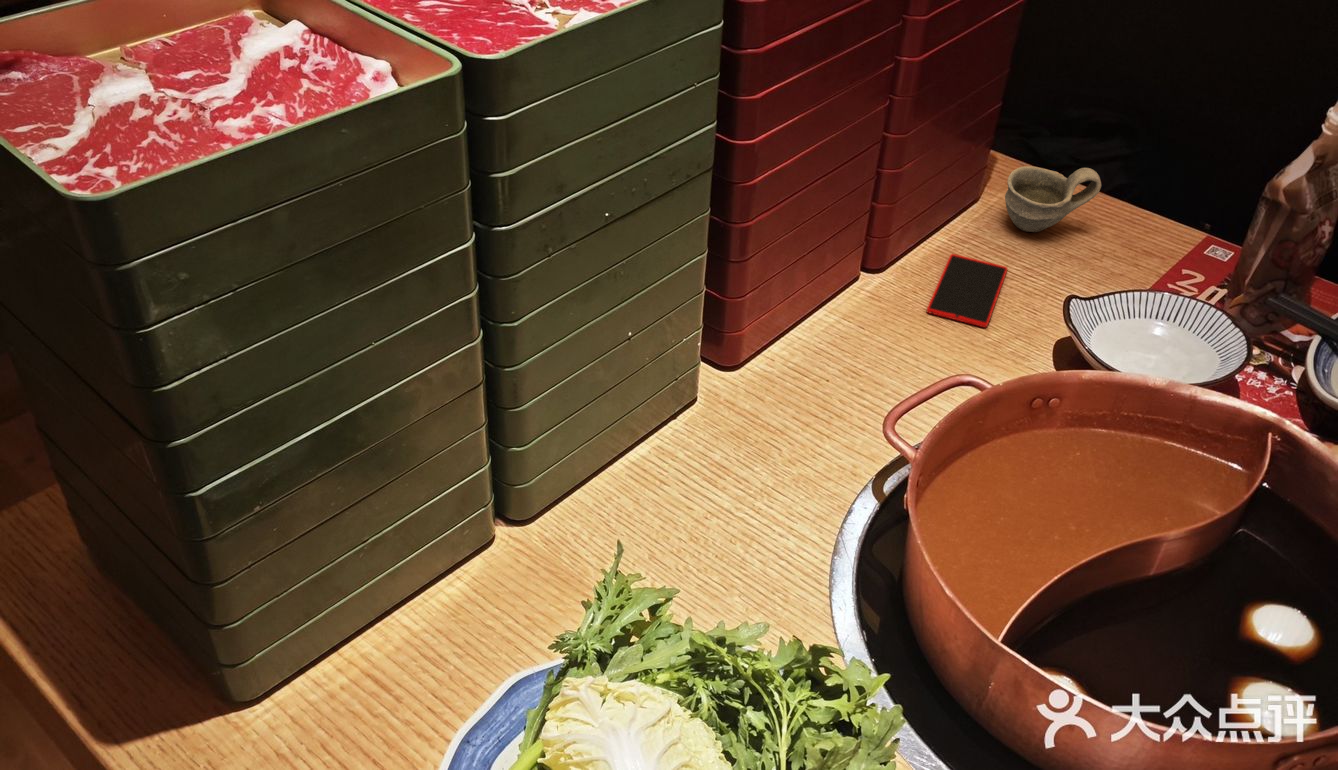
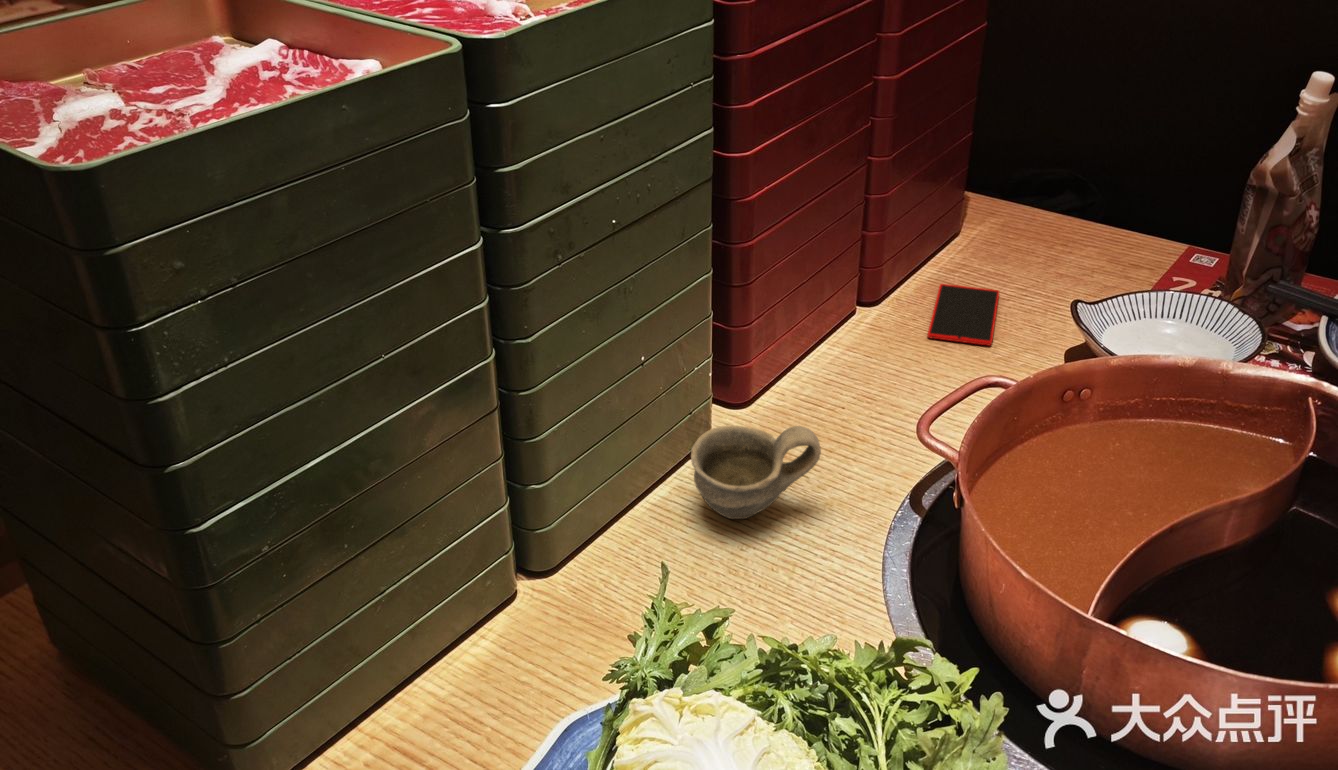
cup: present [1005,166,1101,232] -> present [691,425,821,519]

